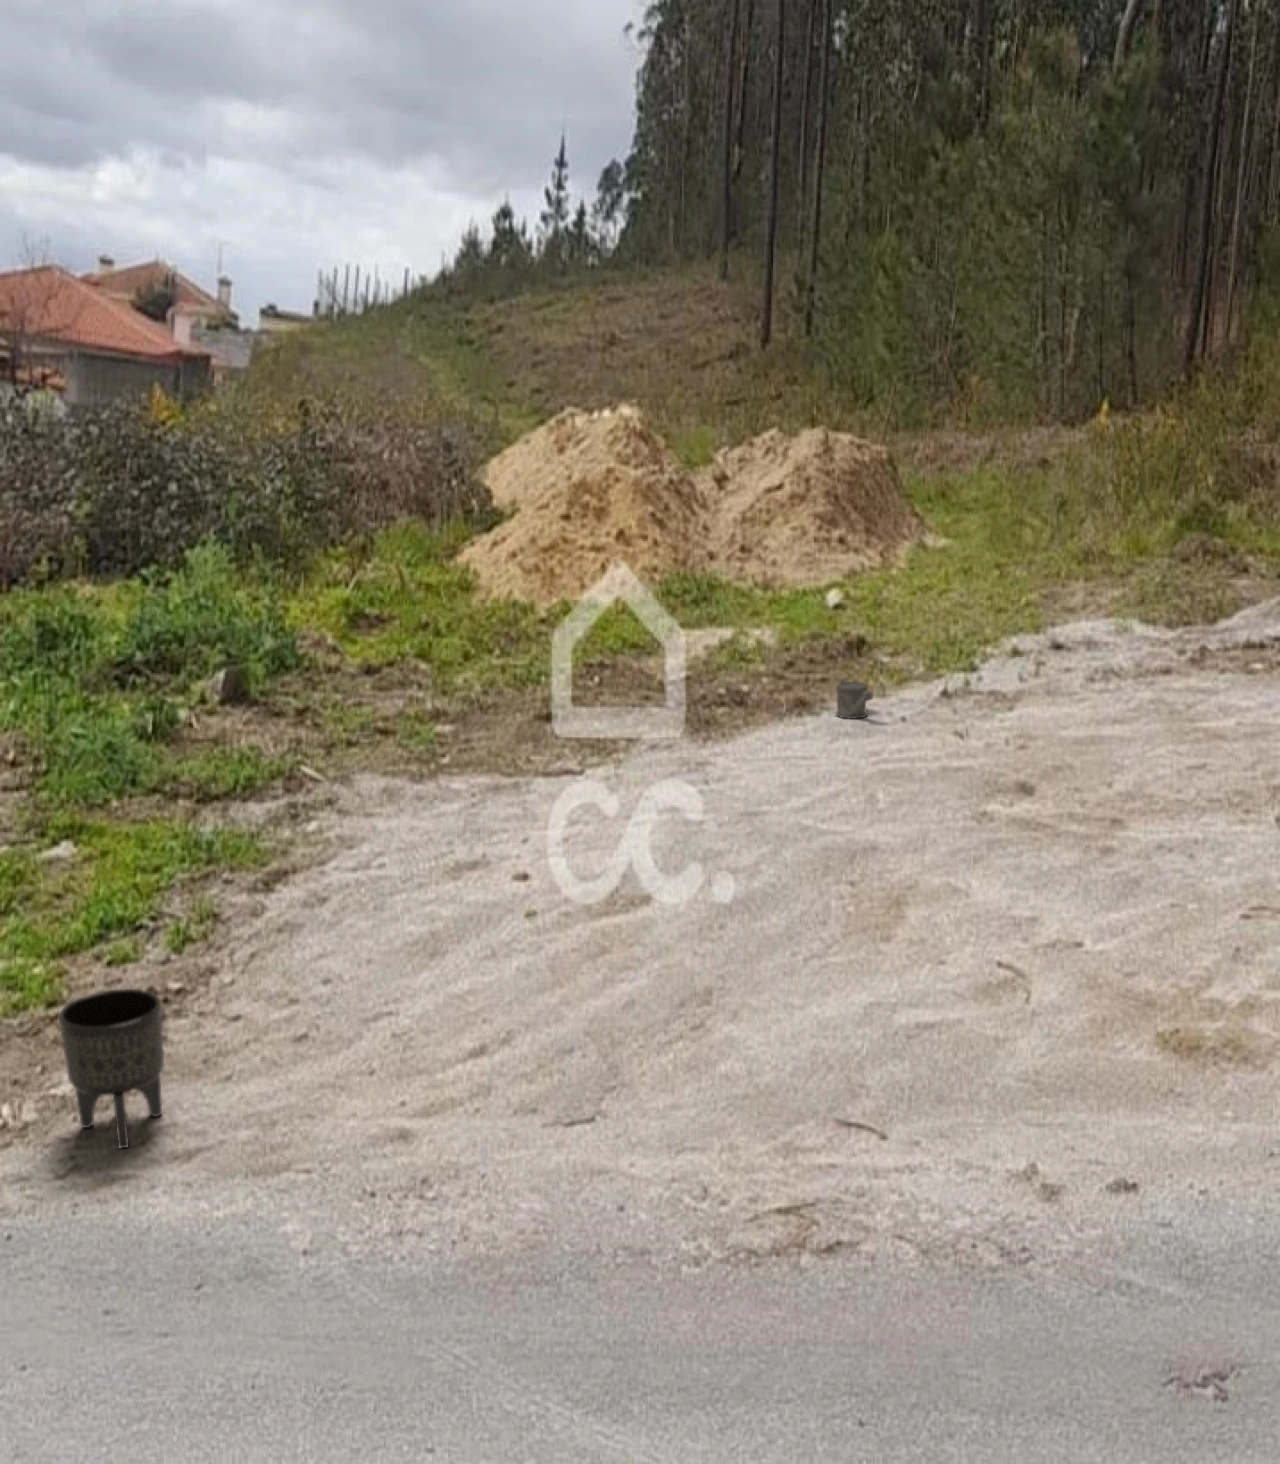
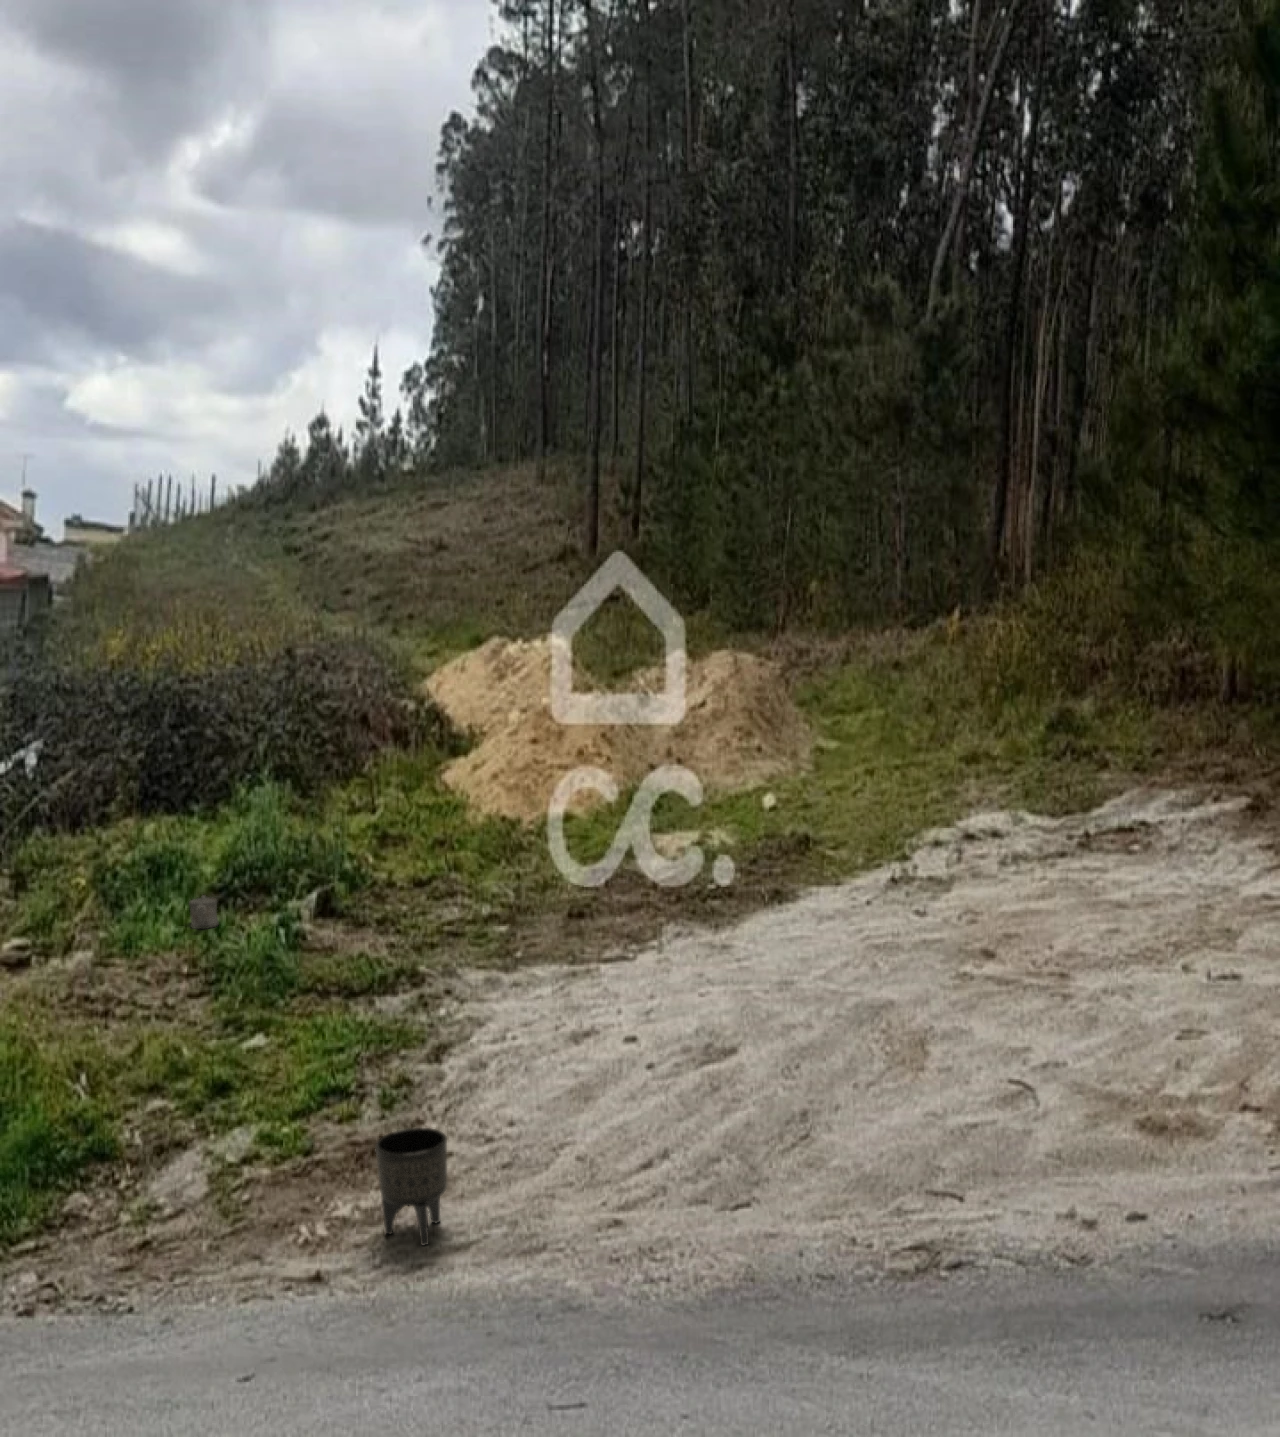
watering can: present [836,679,873,719] -> present [189,895,219,929]

